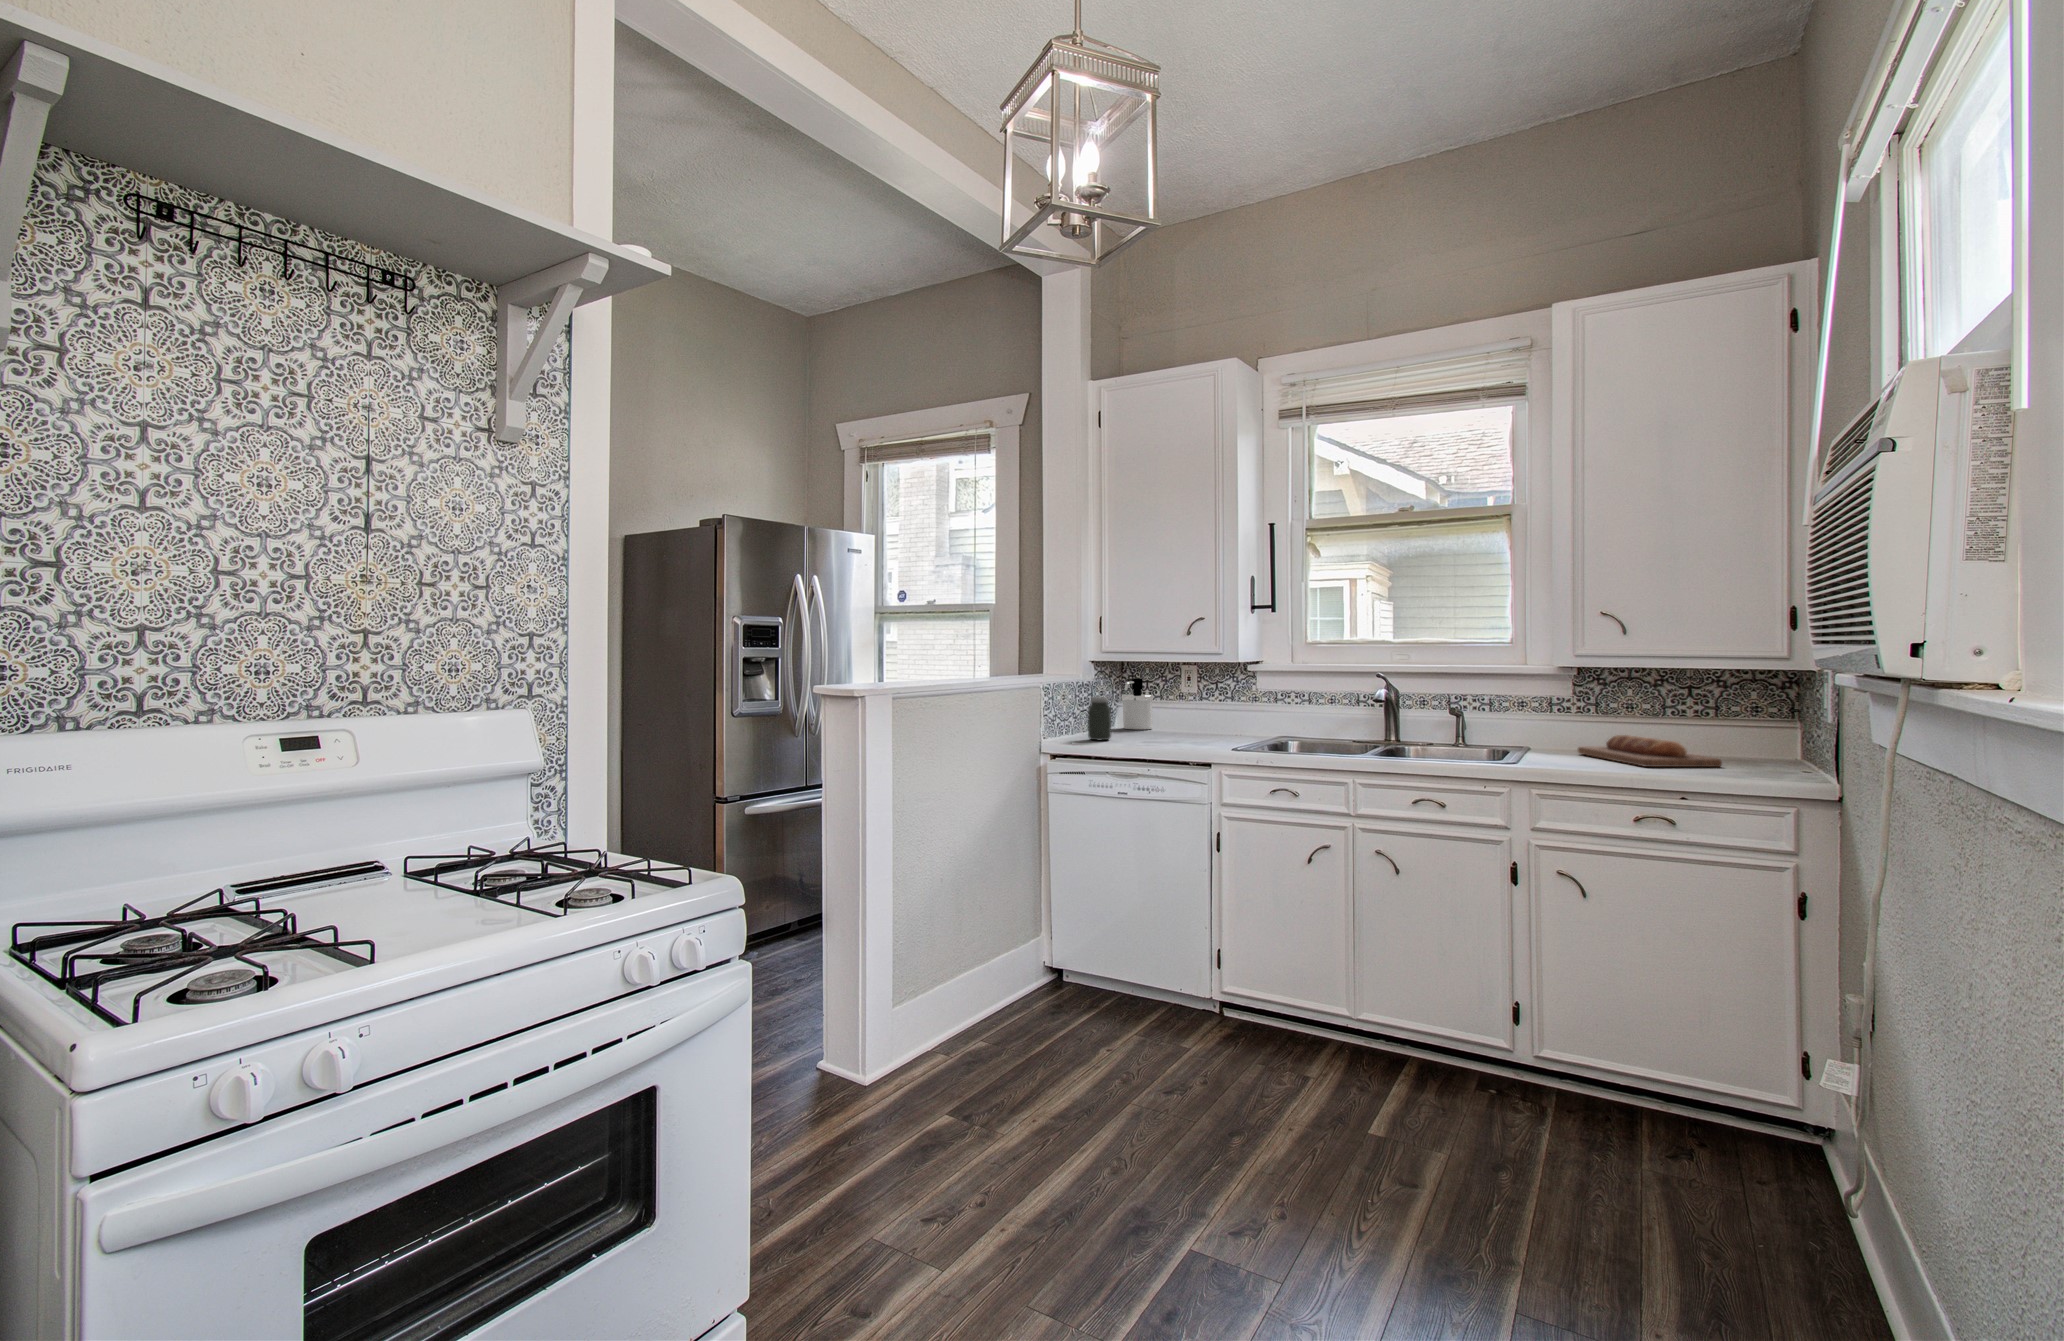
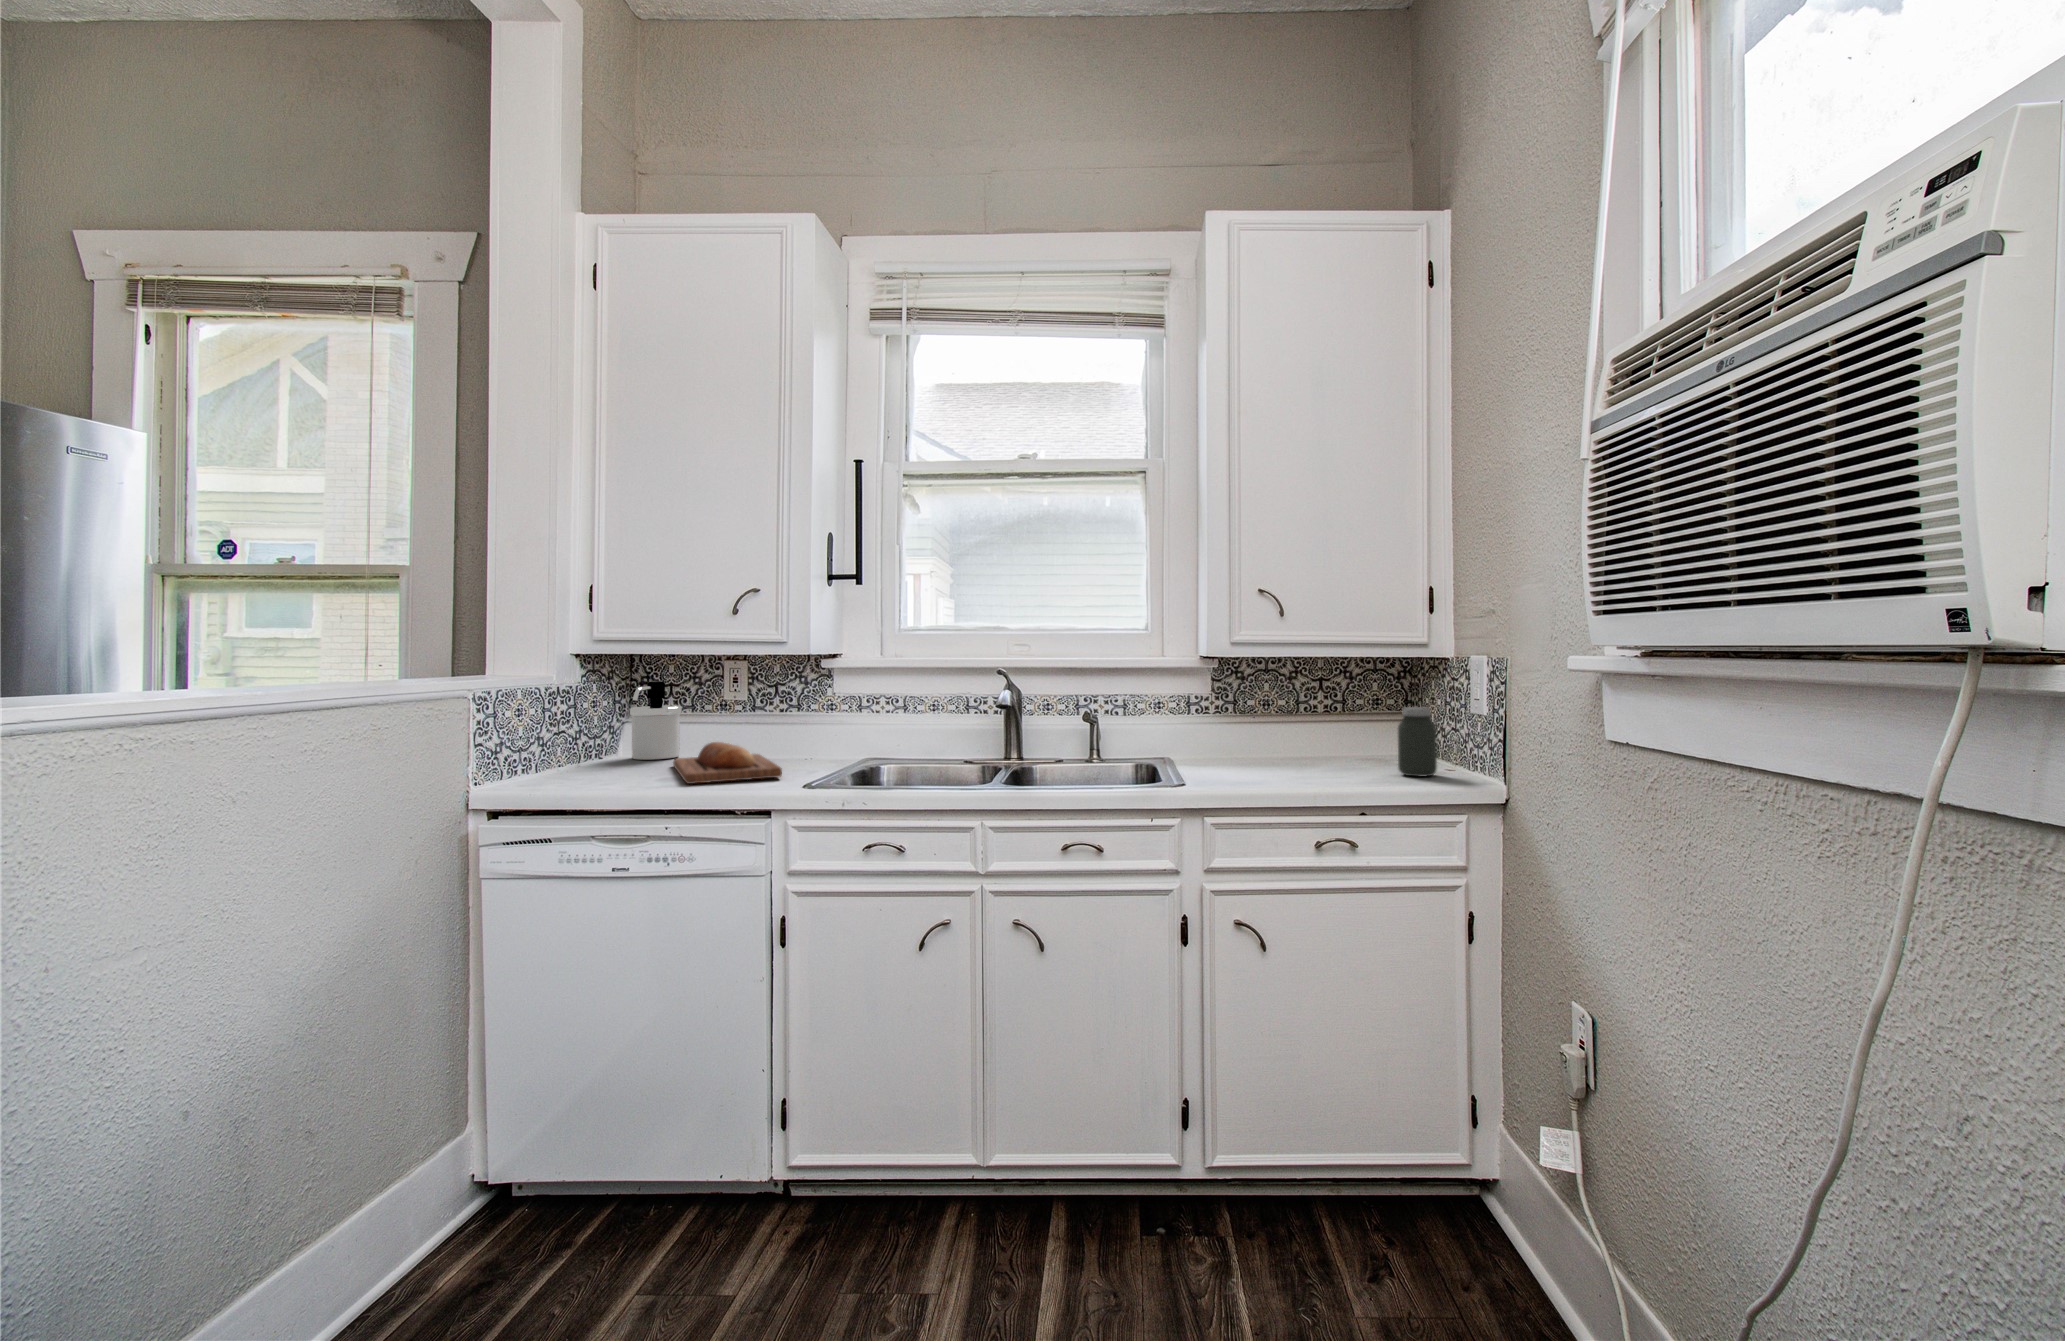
jar: present [1088,697,1111,740] -> present [1398,707,1437,776]
bread loaf: present [1578,735,1722,767] -> present [673,742,782,784]

